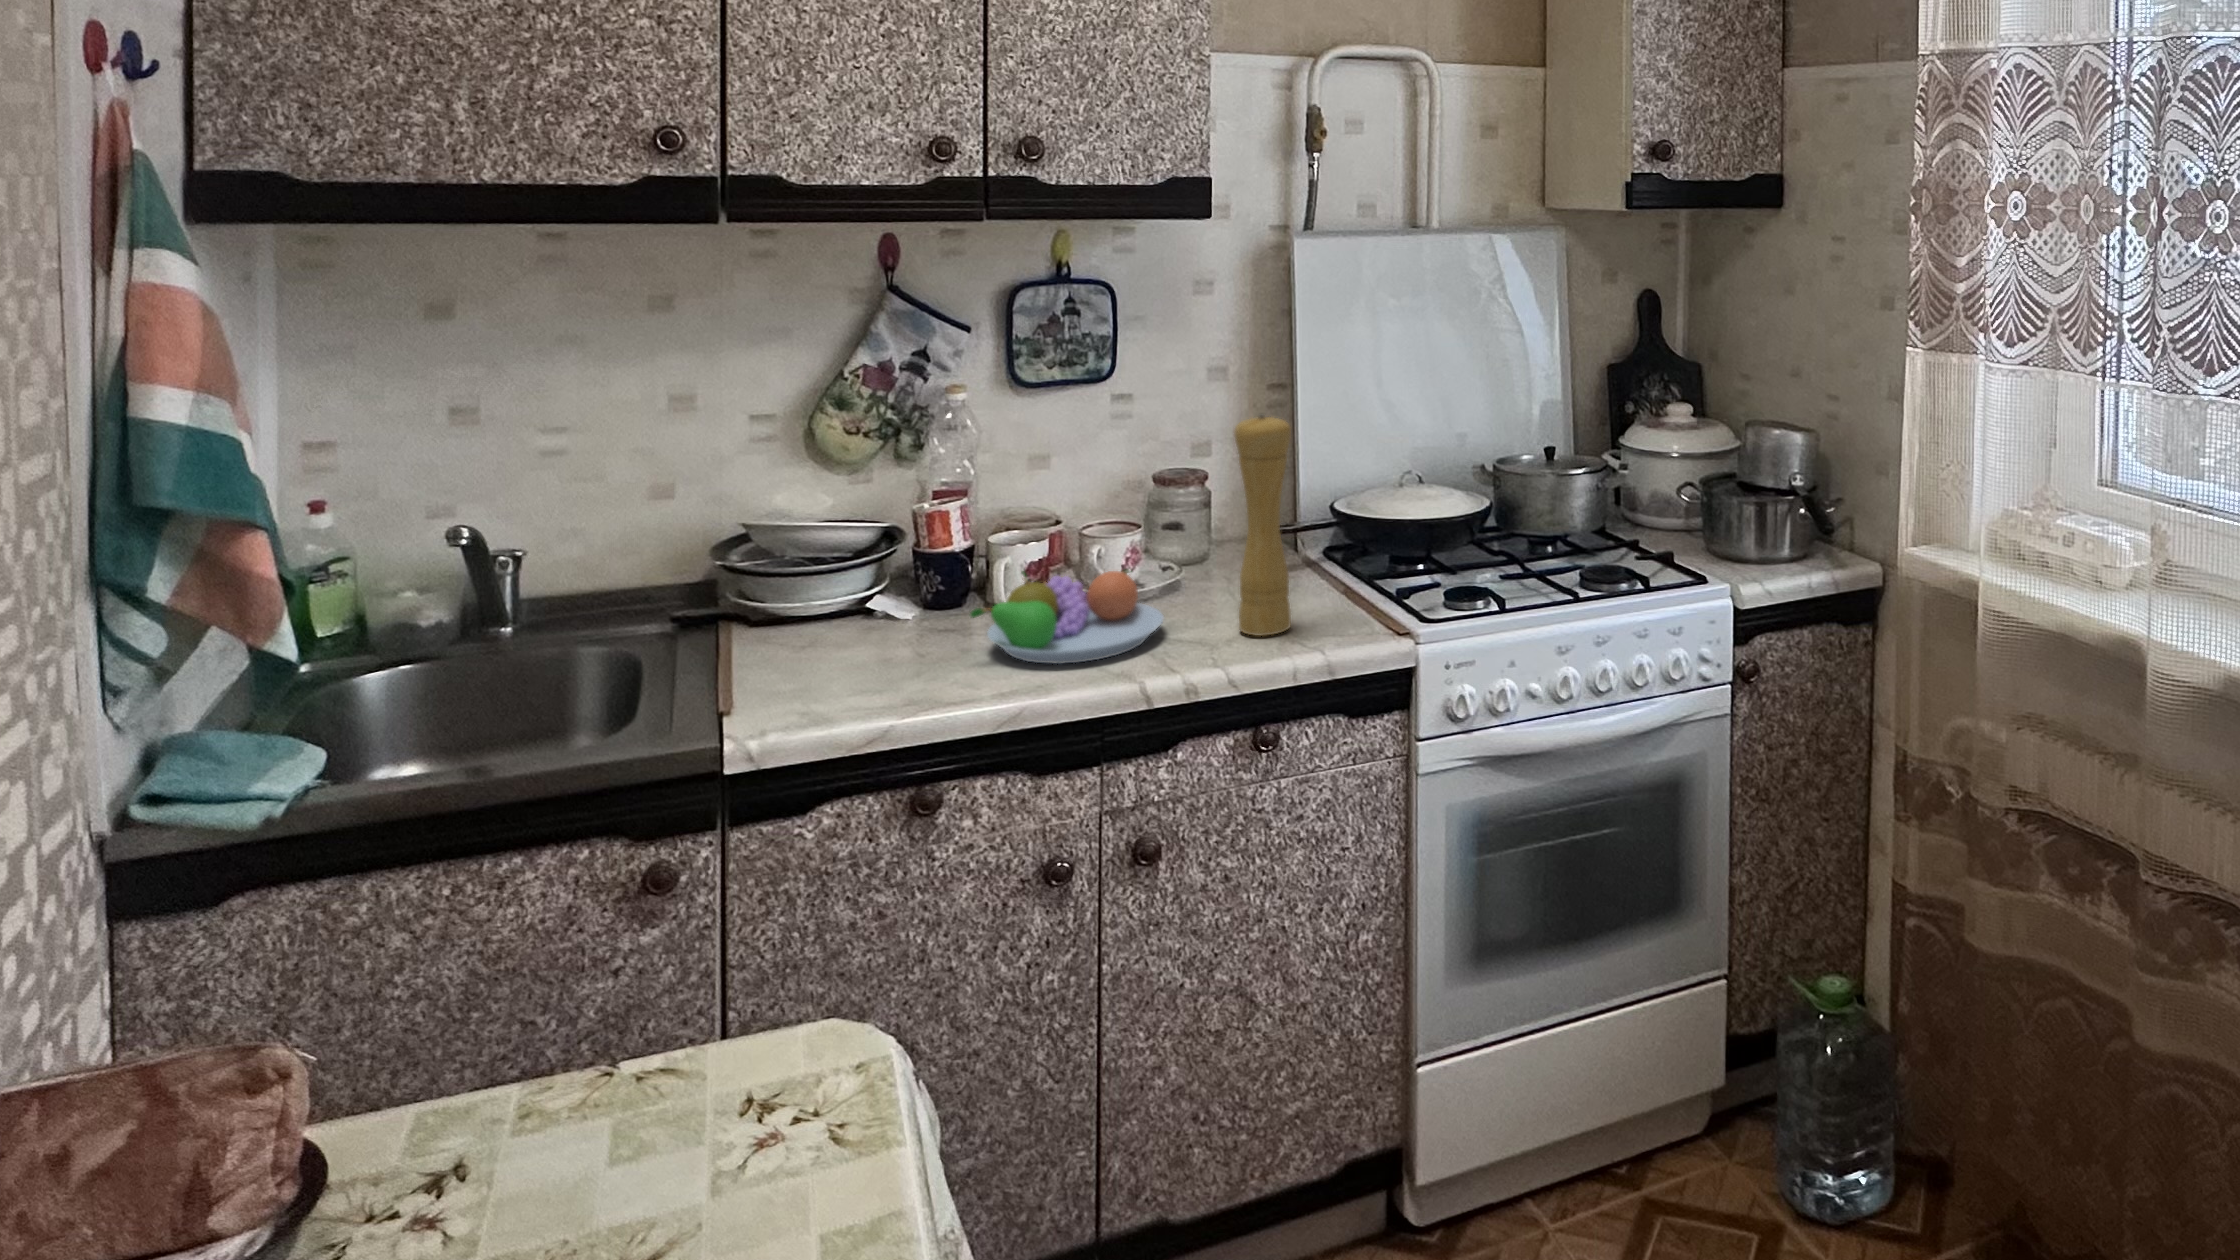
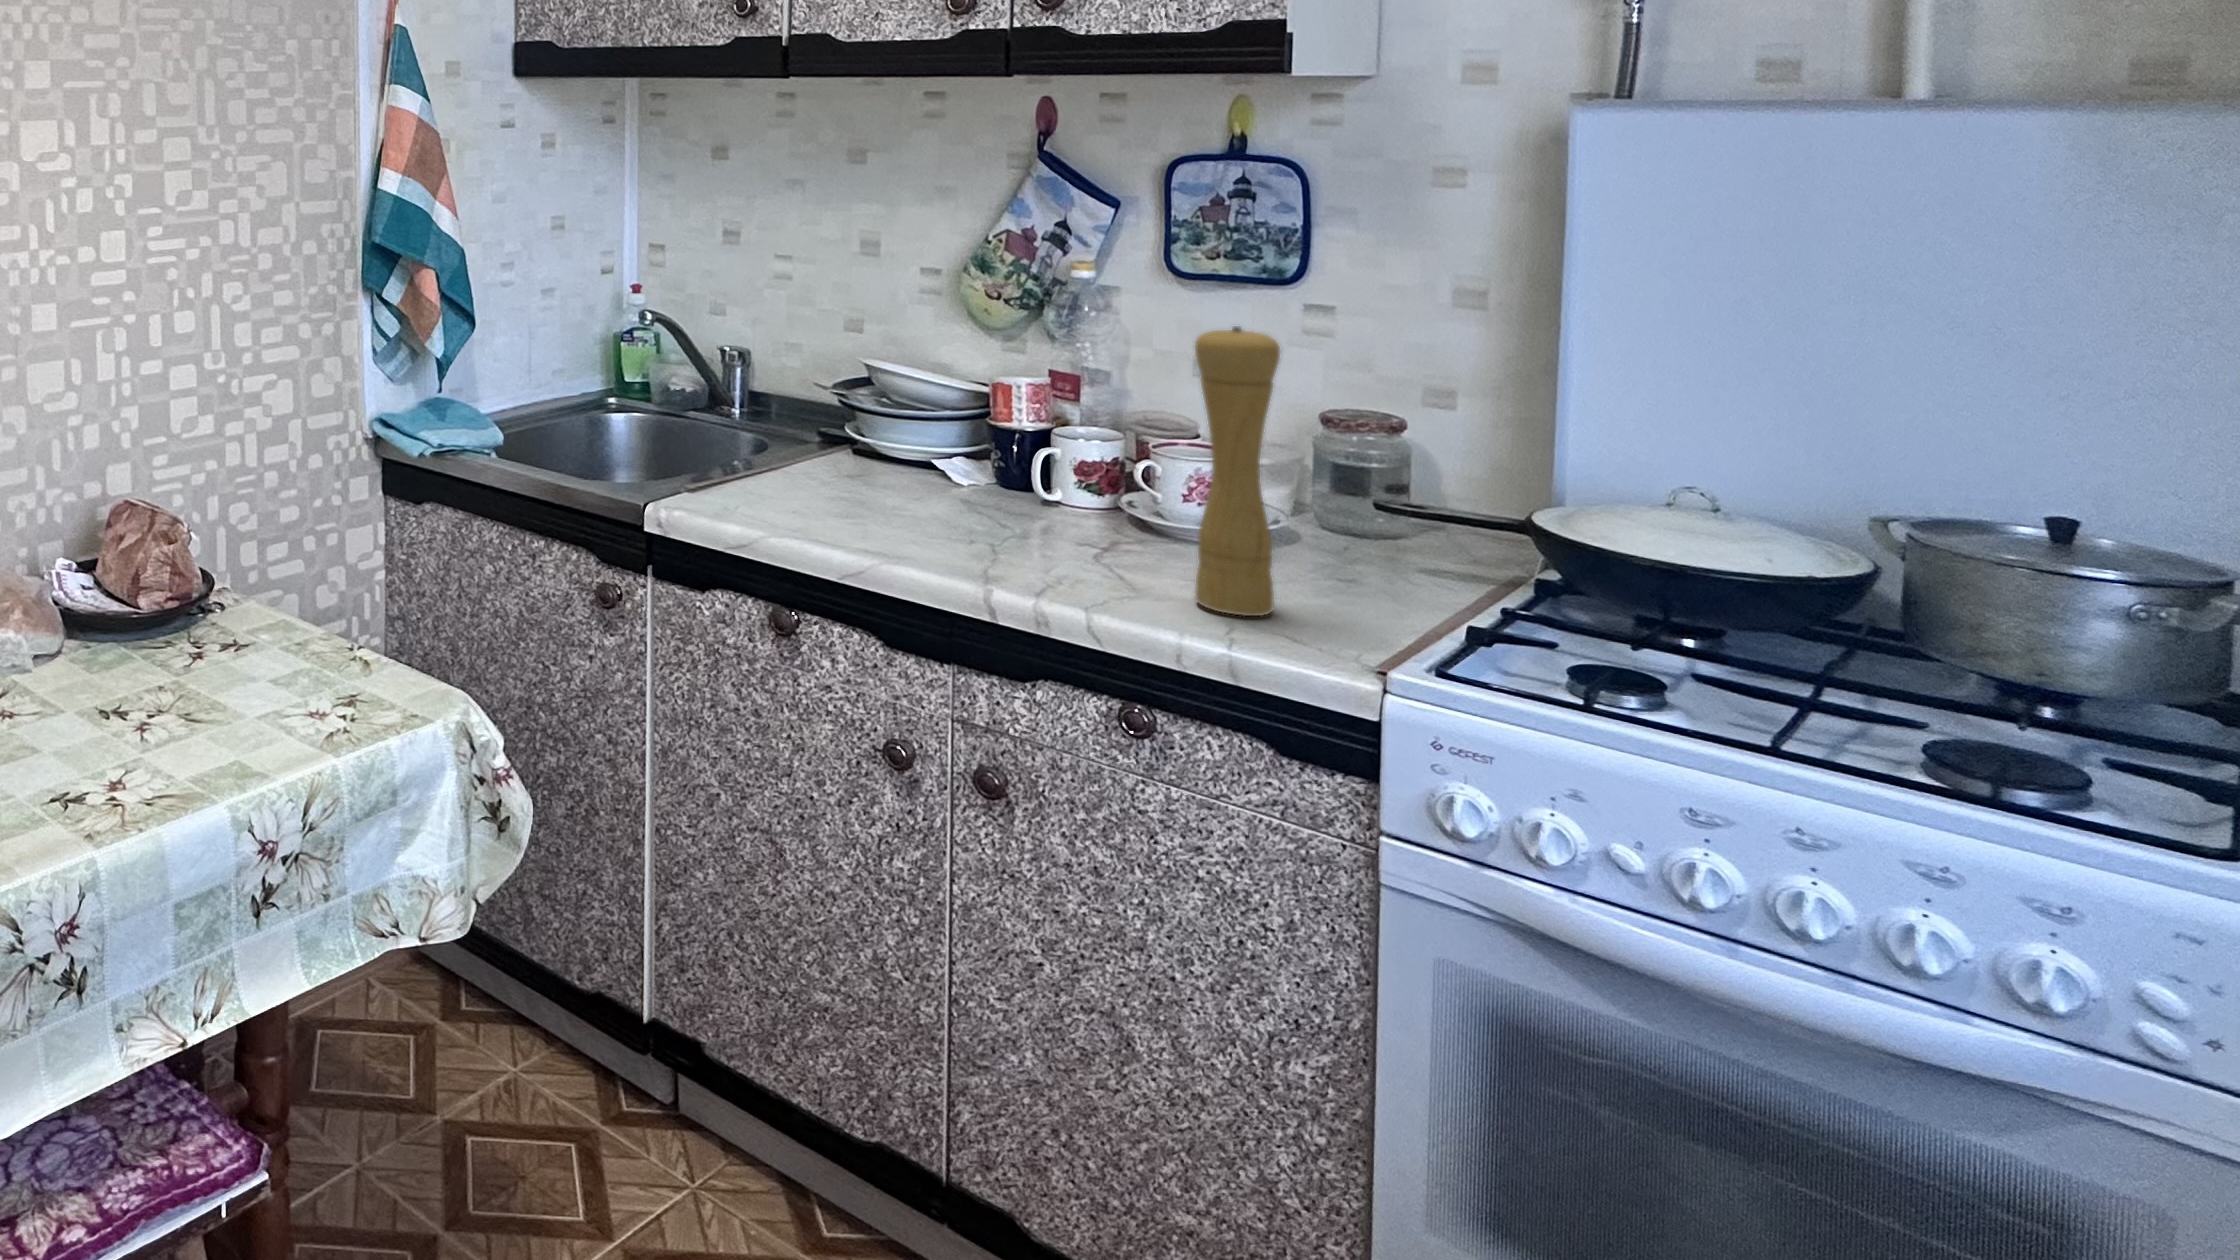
fruit bowl: present [970,570,1163,664] -> none [917,454,1148,569]

